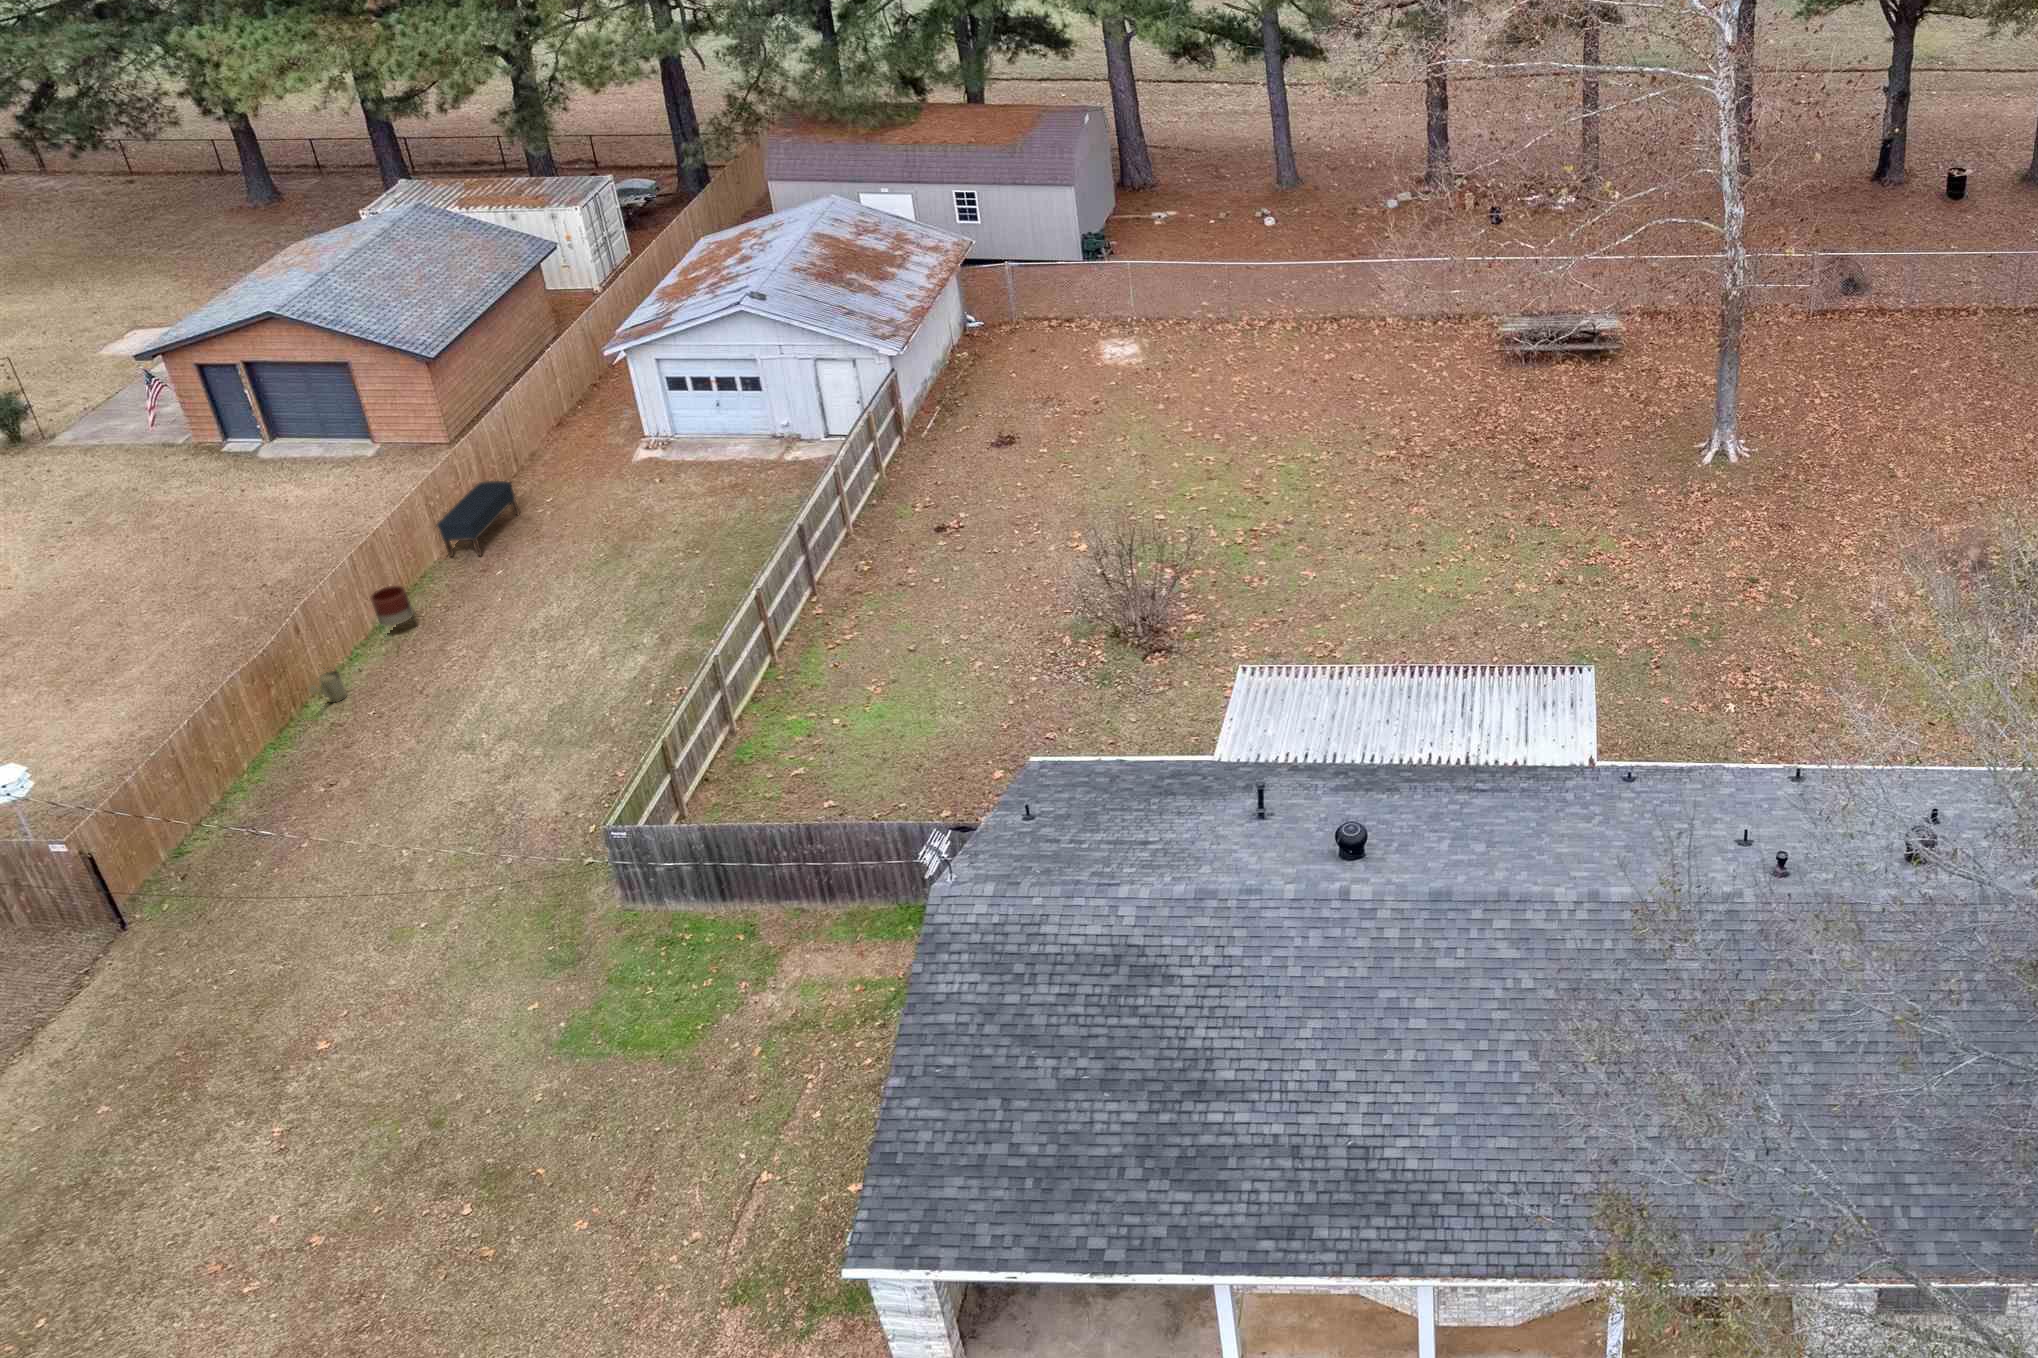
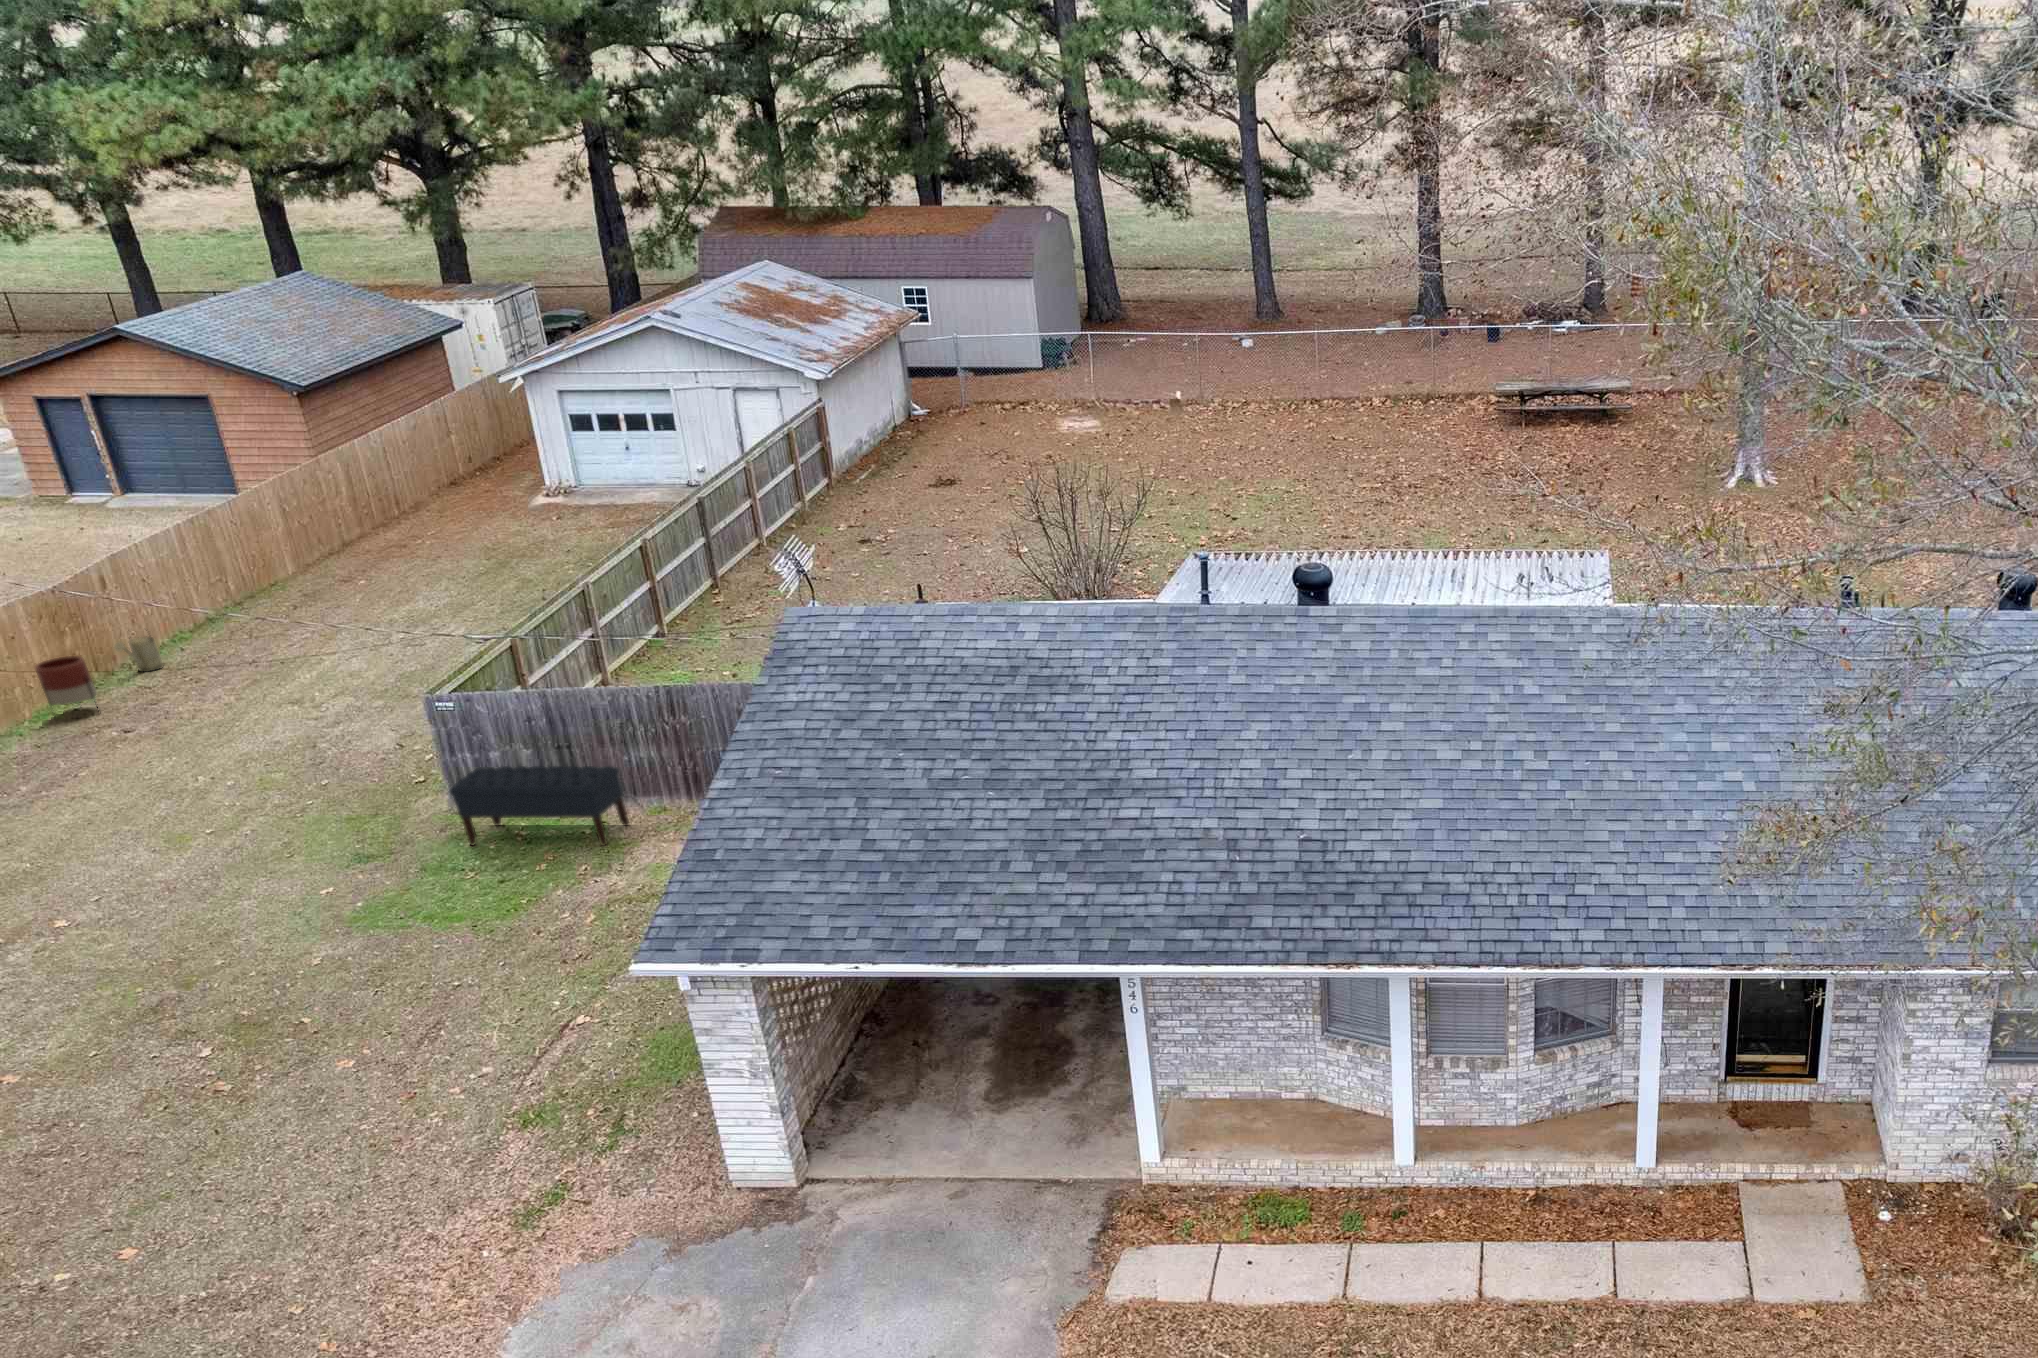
bench: present [437,481,519,556] -> present [450,766,629,846]
planter: present [370,586,414,627] -> present [35,656,99,712]

